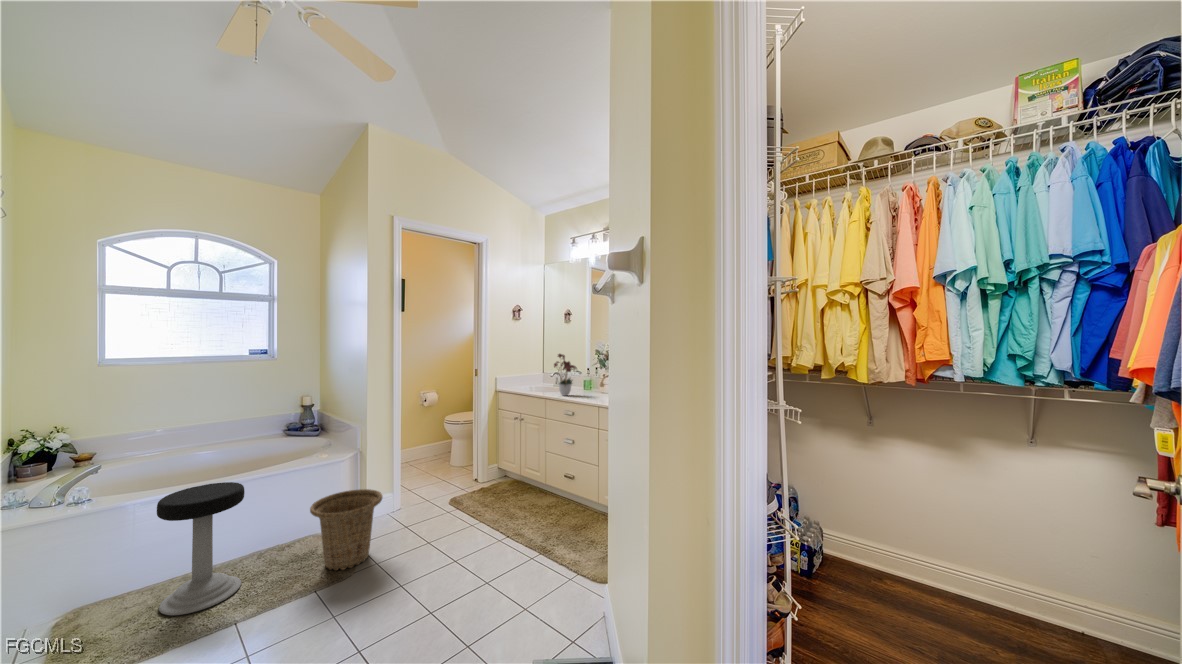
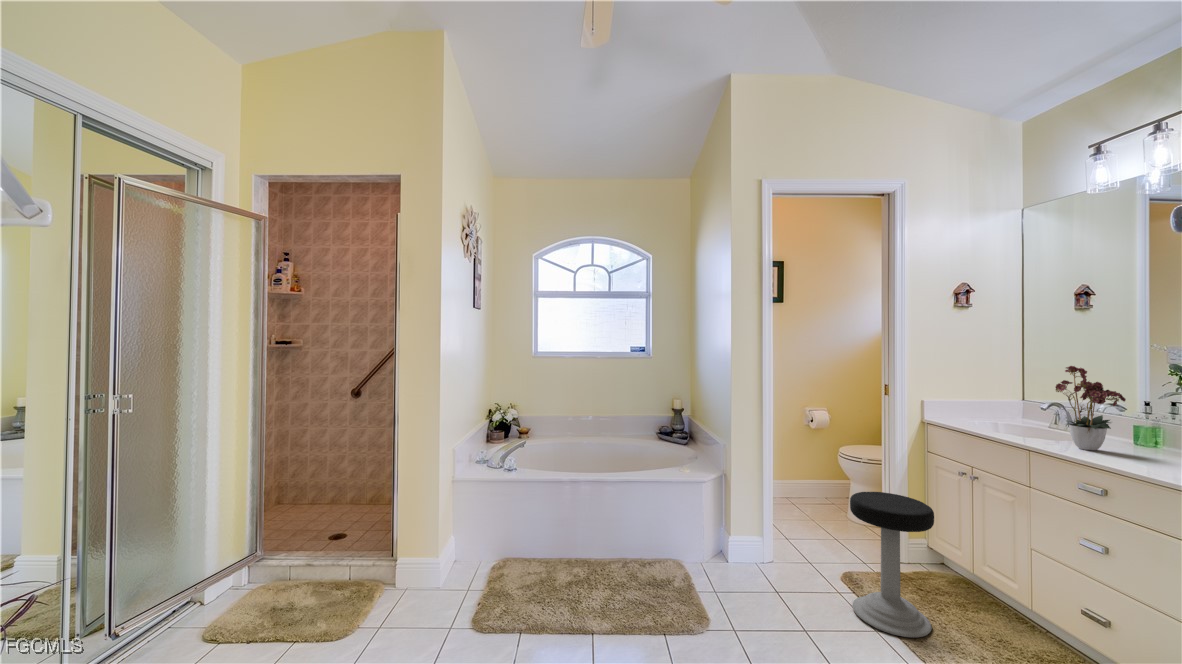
stool: present [157,482,245,615] -> present [850,492,934,638]
basket: present [310,489,382,570] -> none [664,521,745,624]

